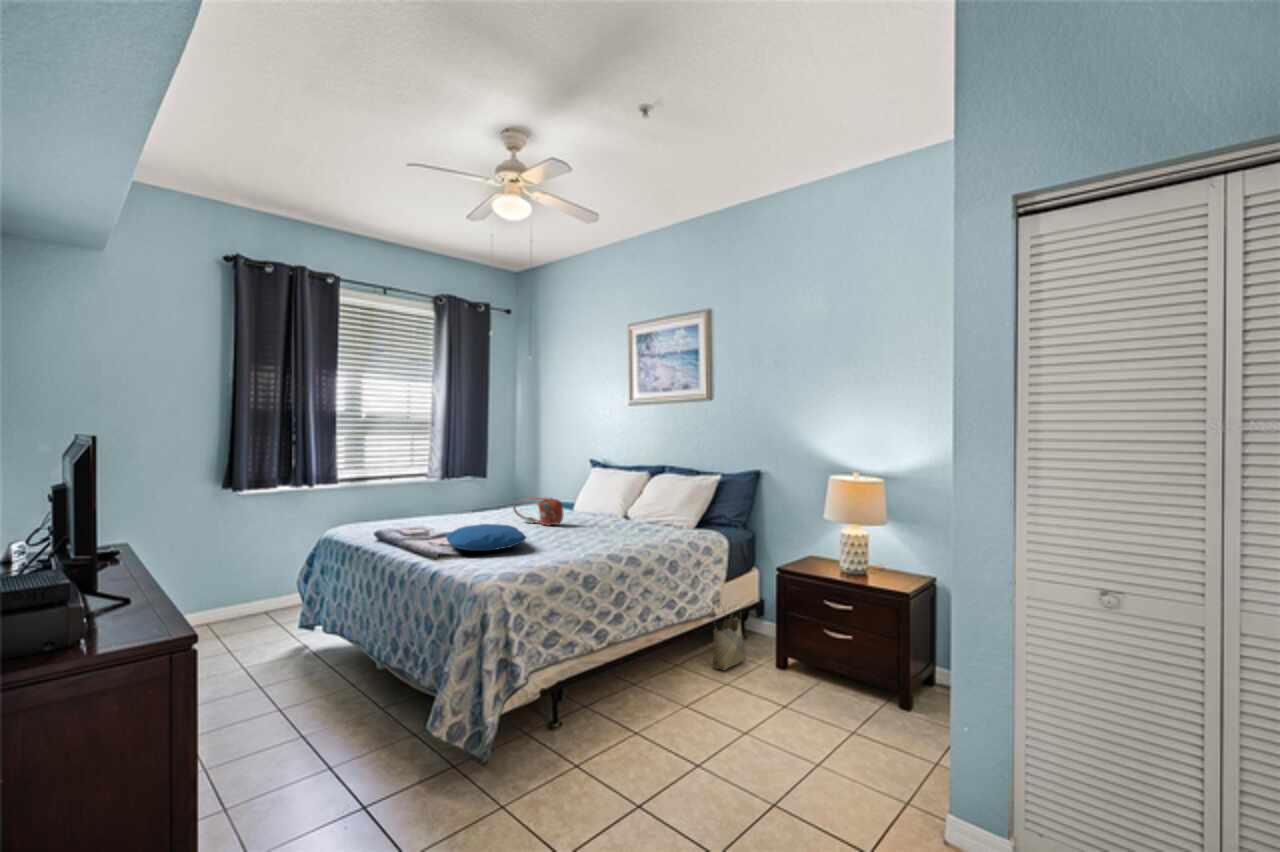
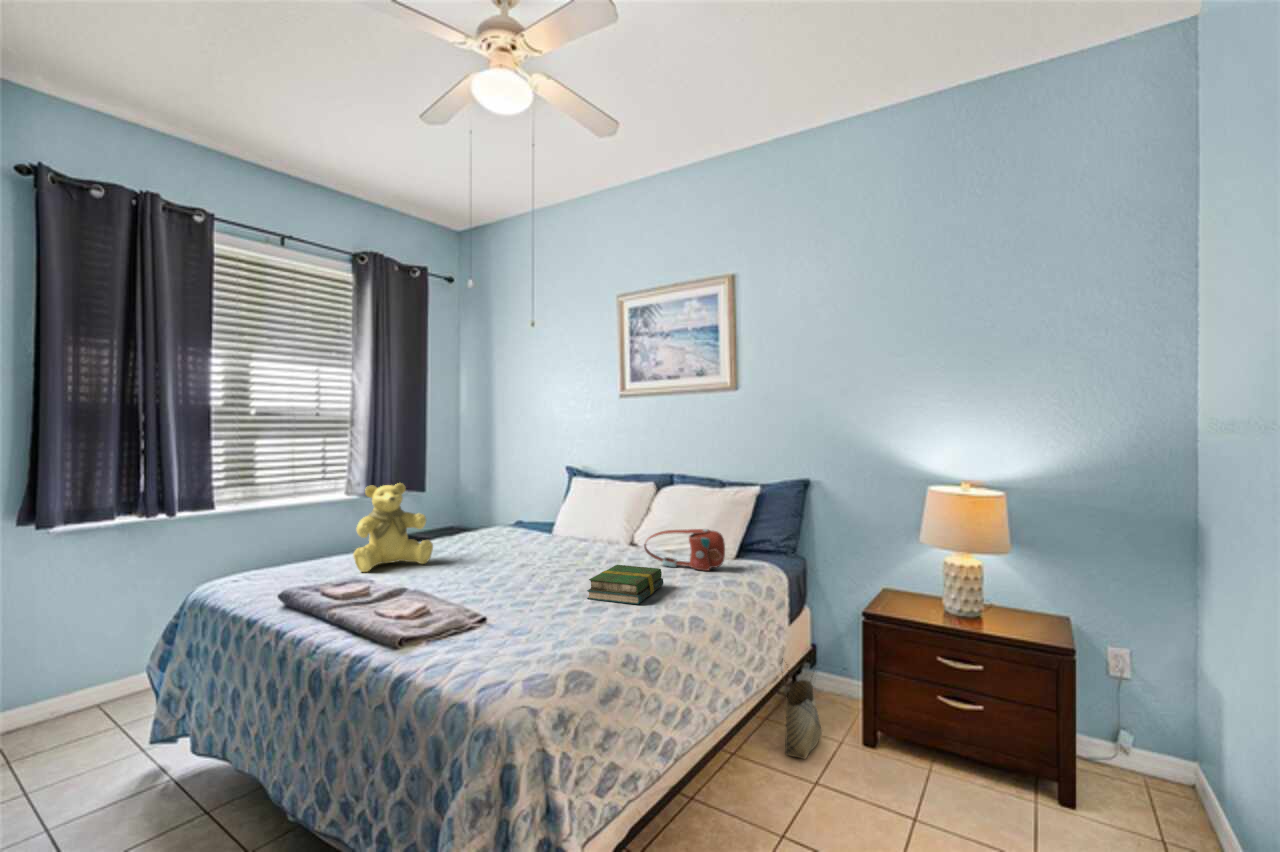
teddy bear: none [423,467,477,526] -> present [353,483,433,572]
handbag: present [513,497,564,526] -> present [644,529,725,571]
pillow: present [446,524,526,551] -> none [401,573,537,625]
book: none [565,525,623,548] -> present [587,565,663,604]

